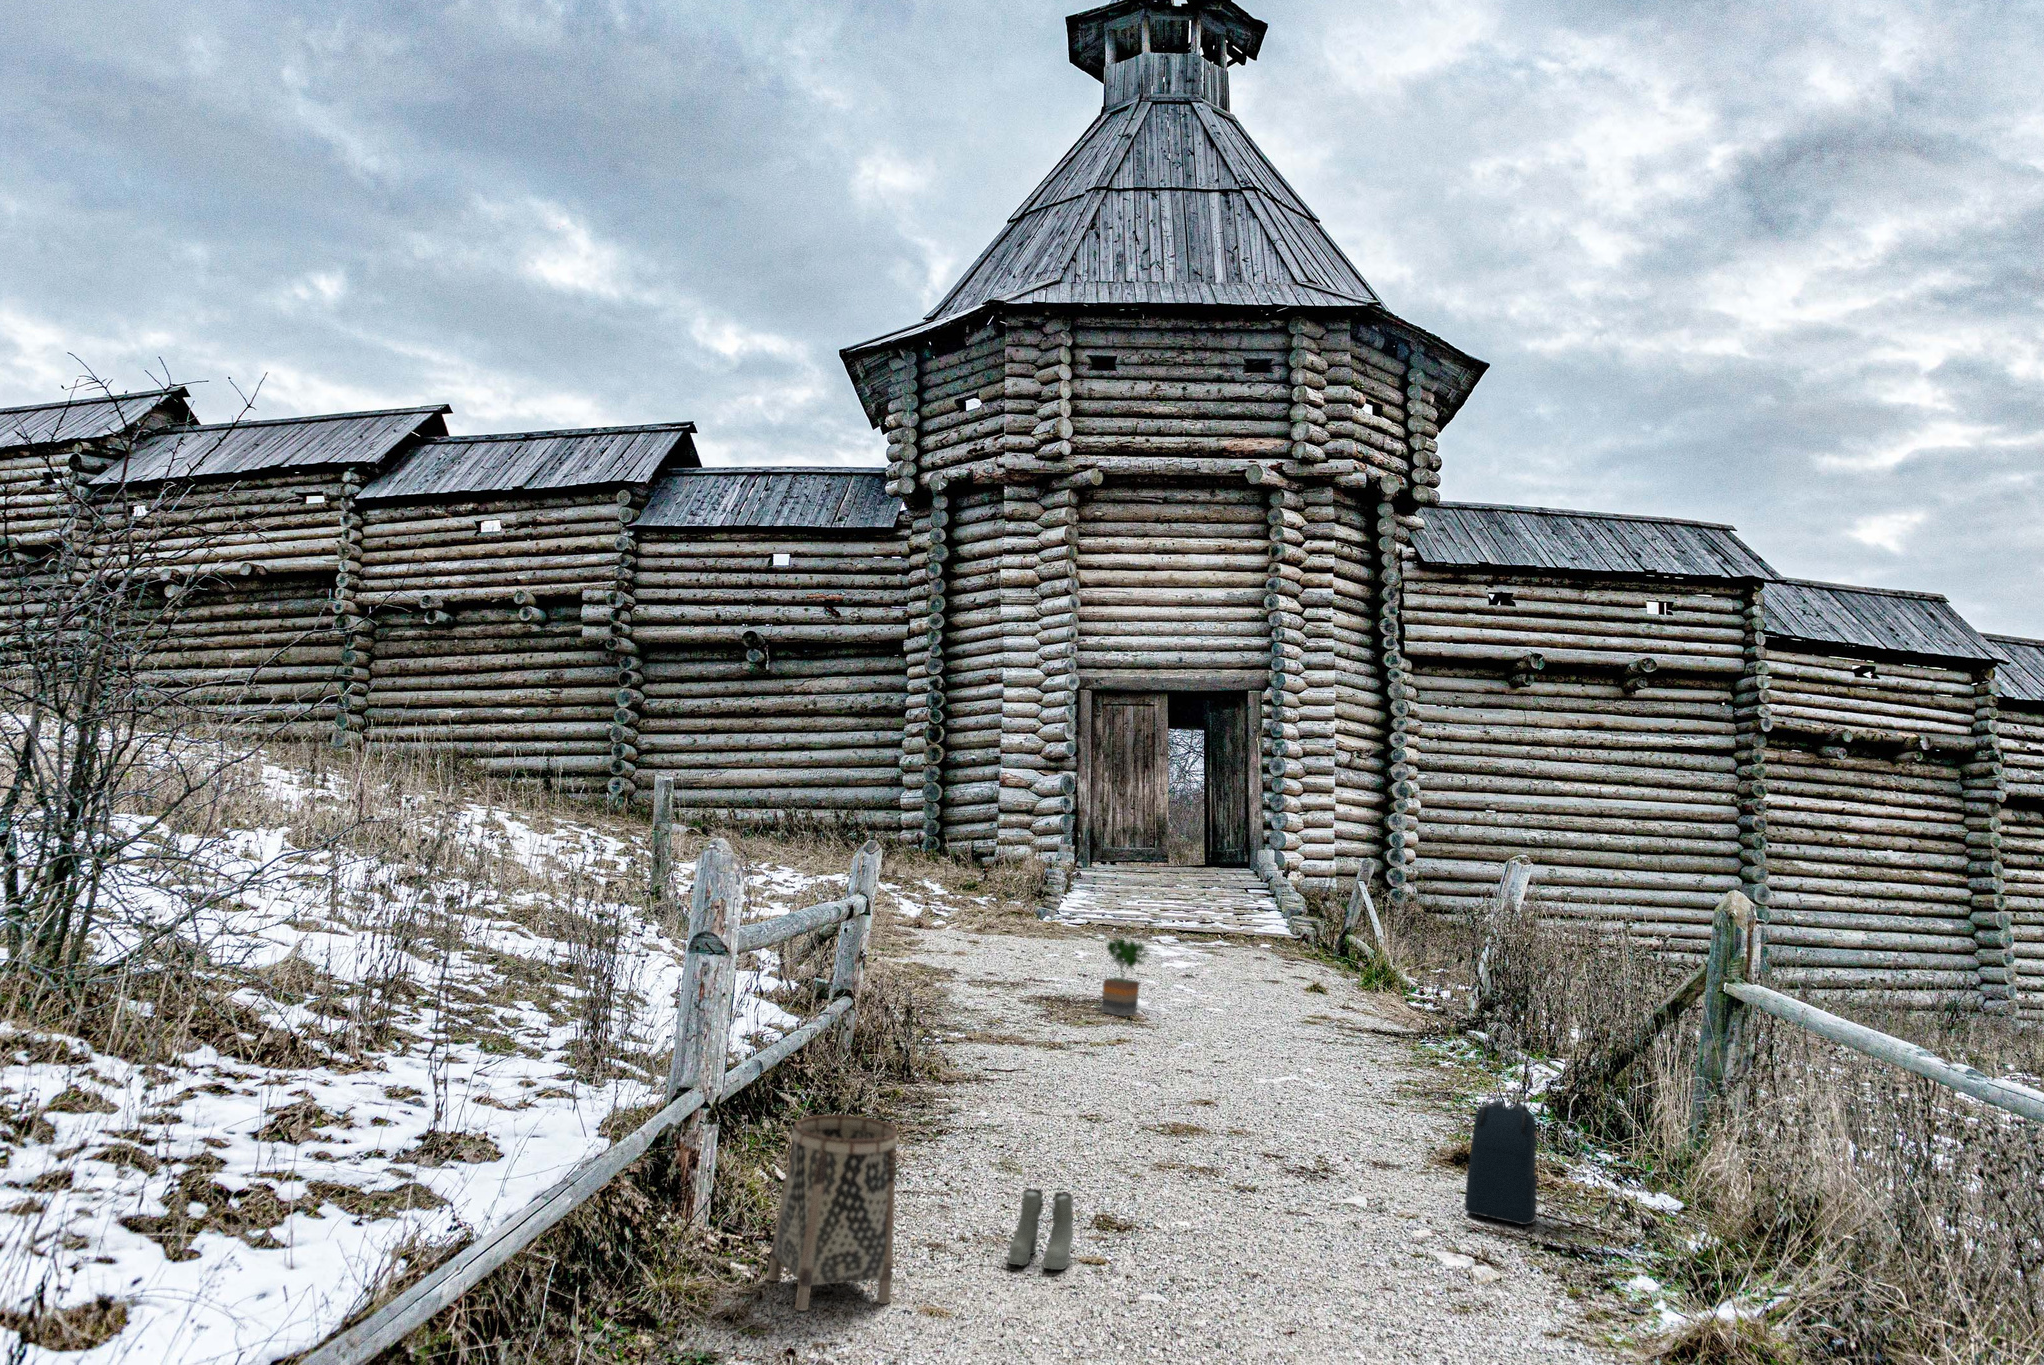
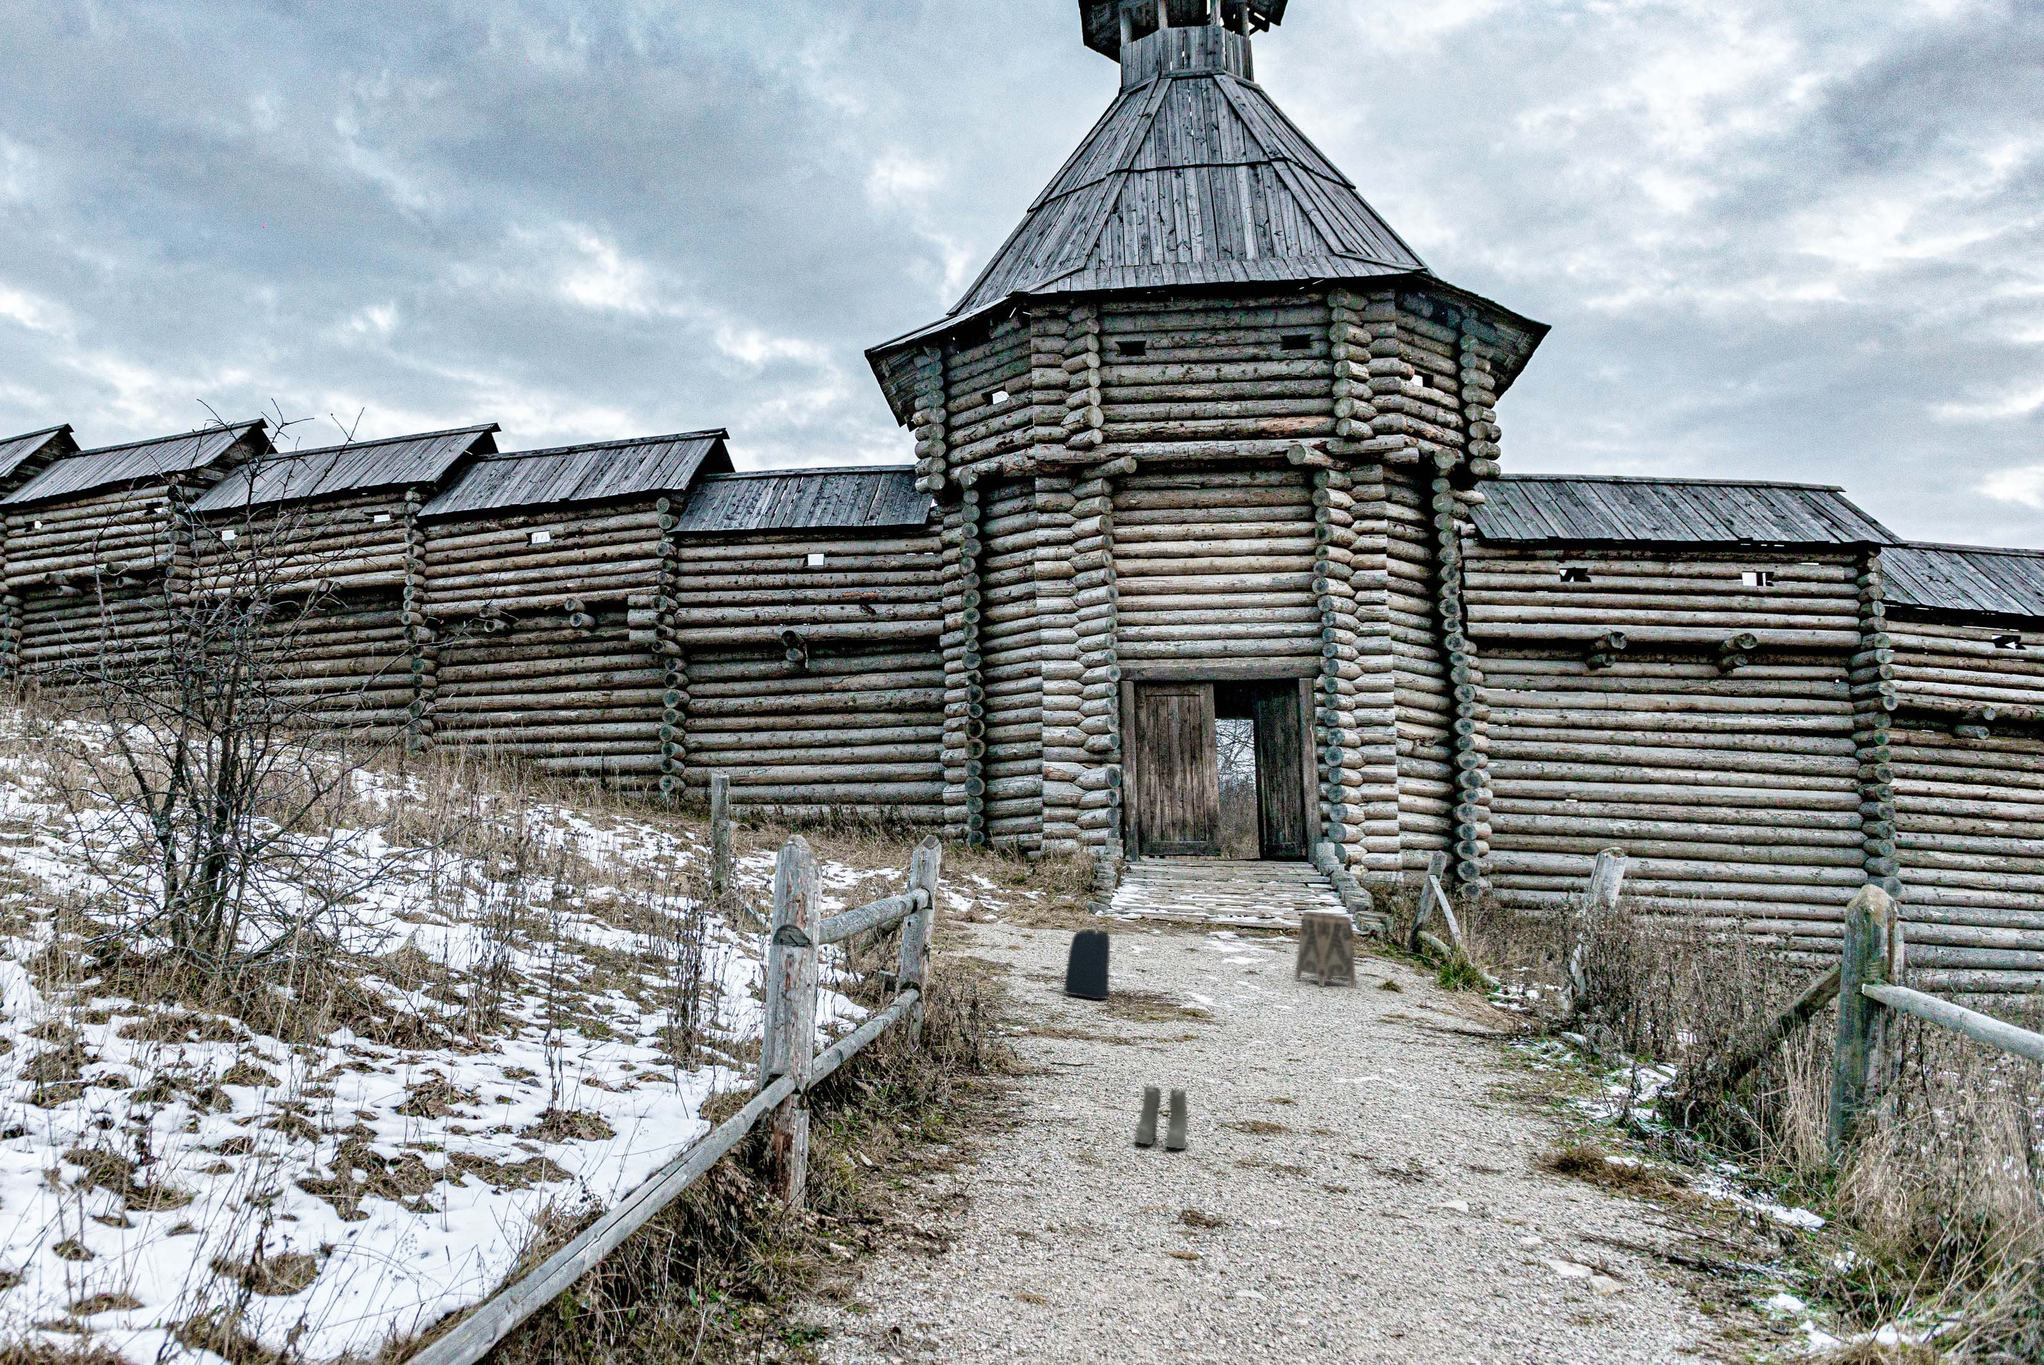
potted tree: present [1101,938,1148,1017] -> none [1174,911,1220,984]
backpack: present [1464,1100,1537,1225] -> present [1064,929,1110,999]
basket: present [767,1115,898,1311] -> present [1295,912,1356,987]

